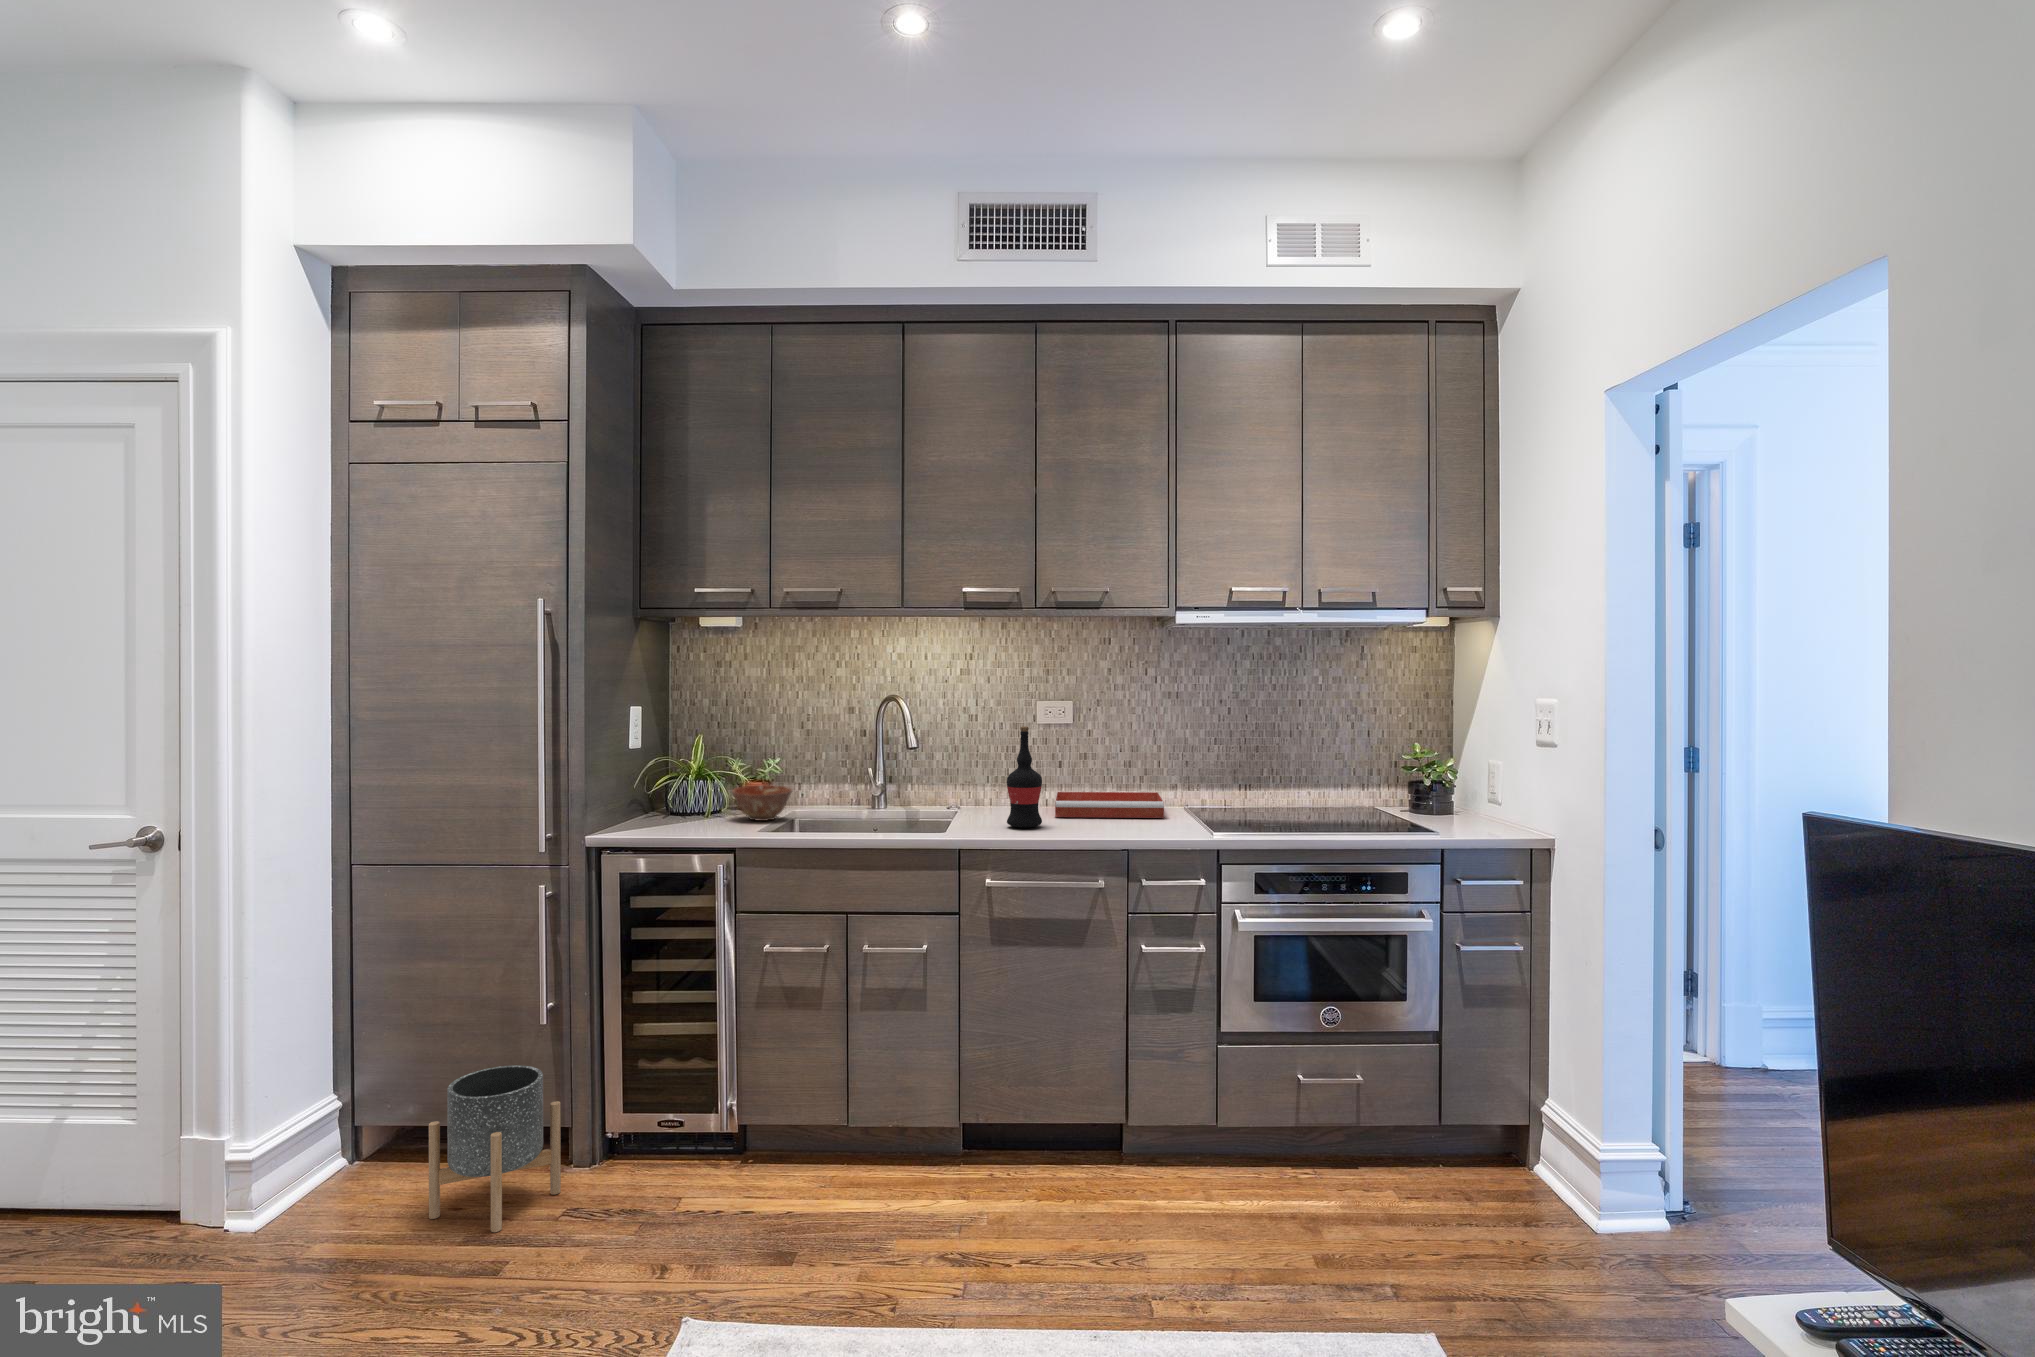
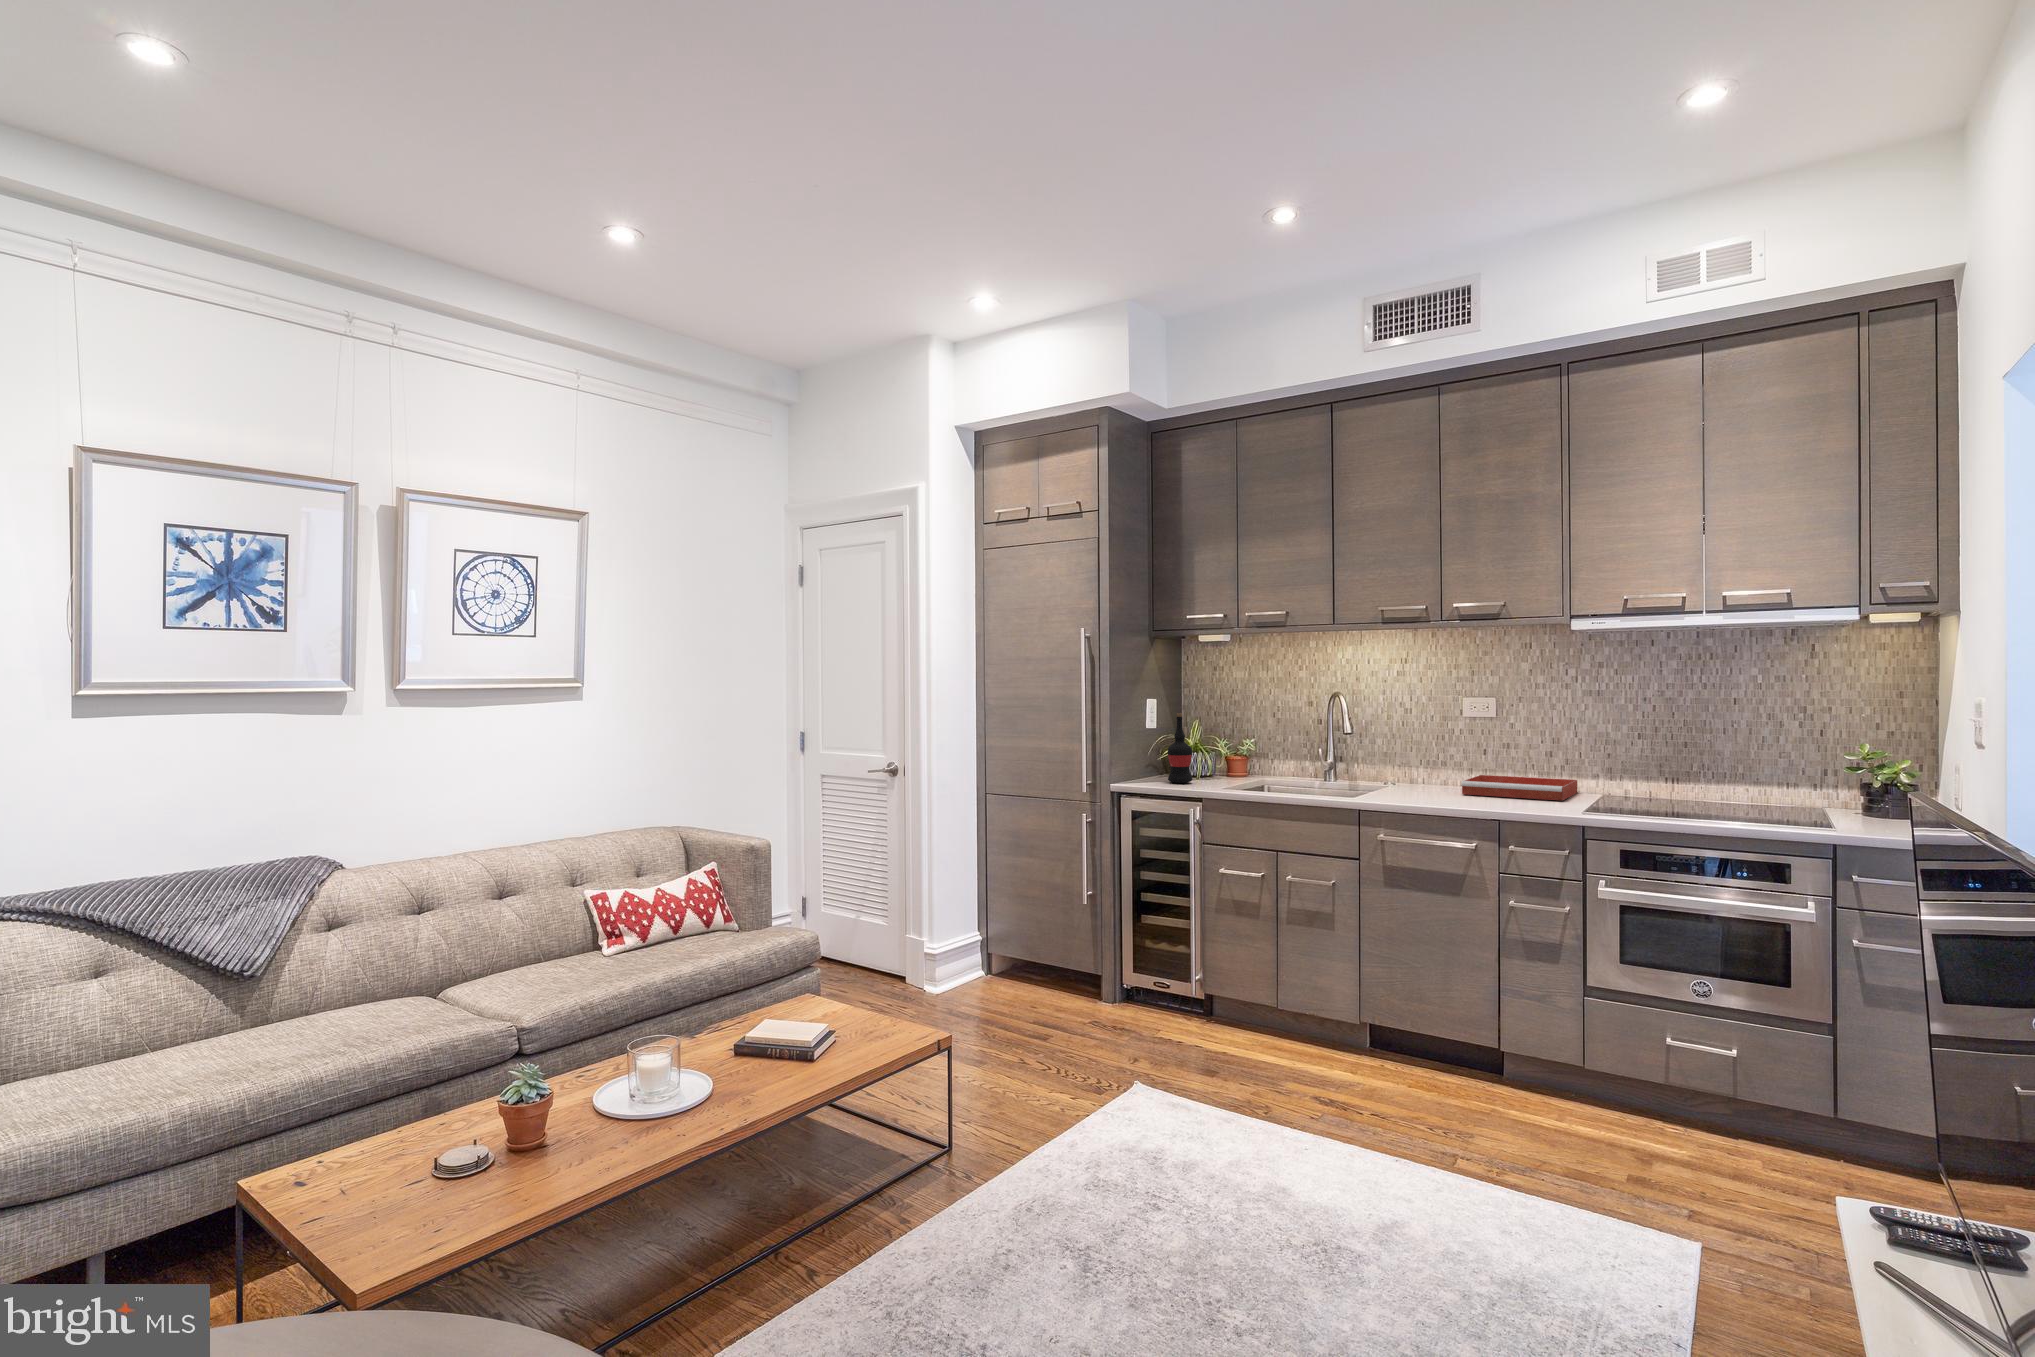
wine bottle: present [1007,727,1042,827] -> present [1168,713,1192,783]
ceramic bowl: present [732,785,792,821] -> none [1212,758,1256,784]
planter: present [429,1065,561,1232] -> none [1019,925,1092,1021]

